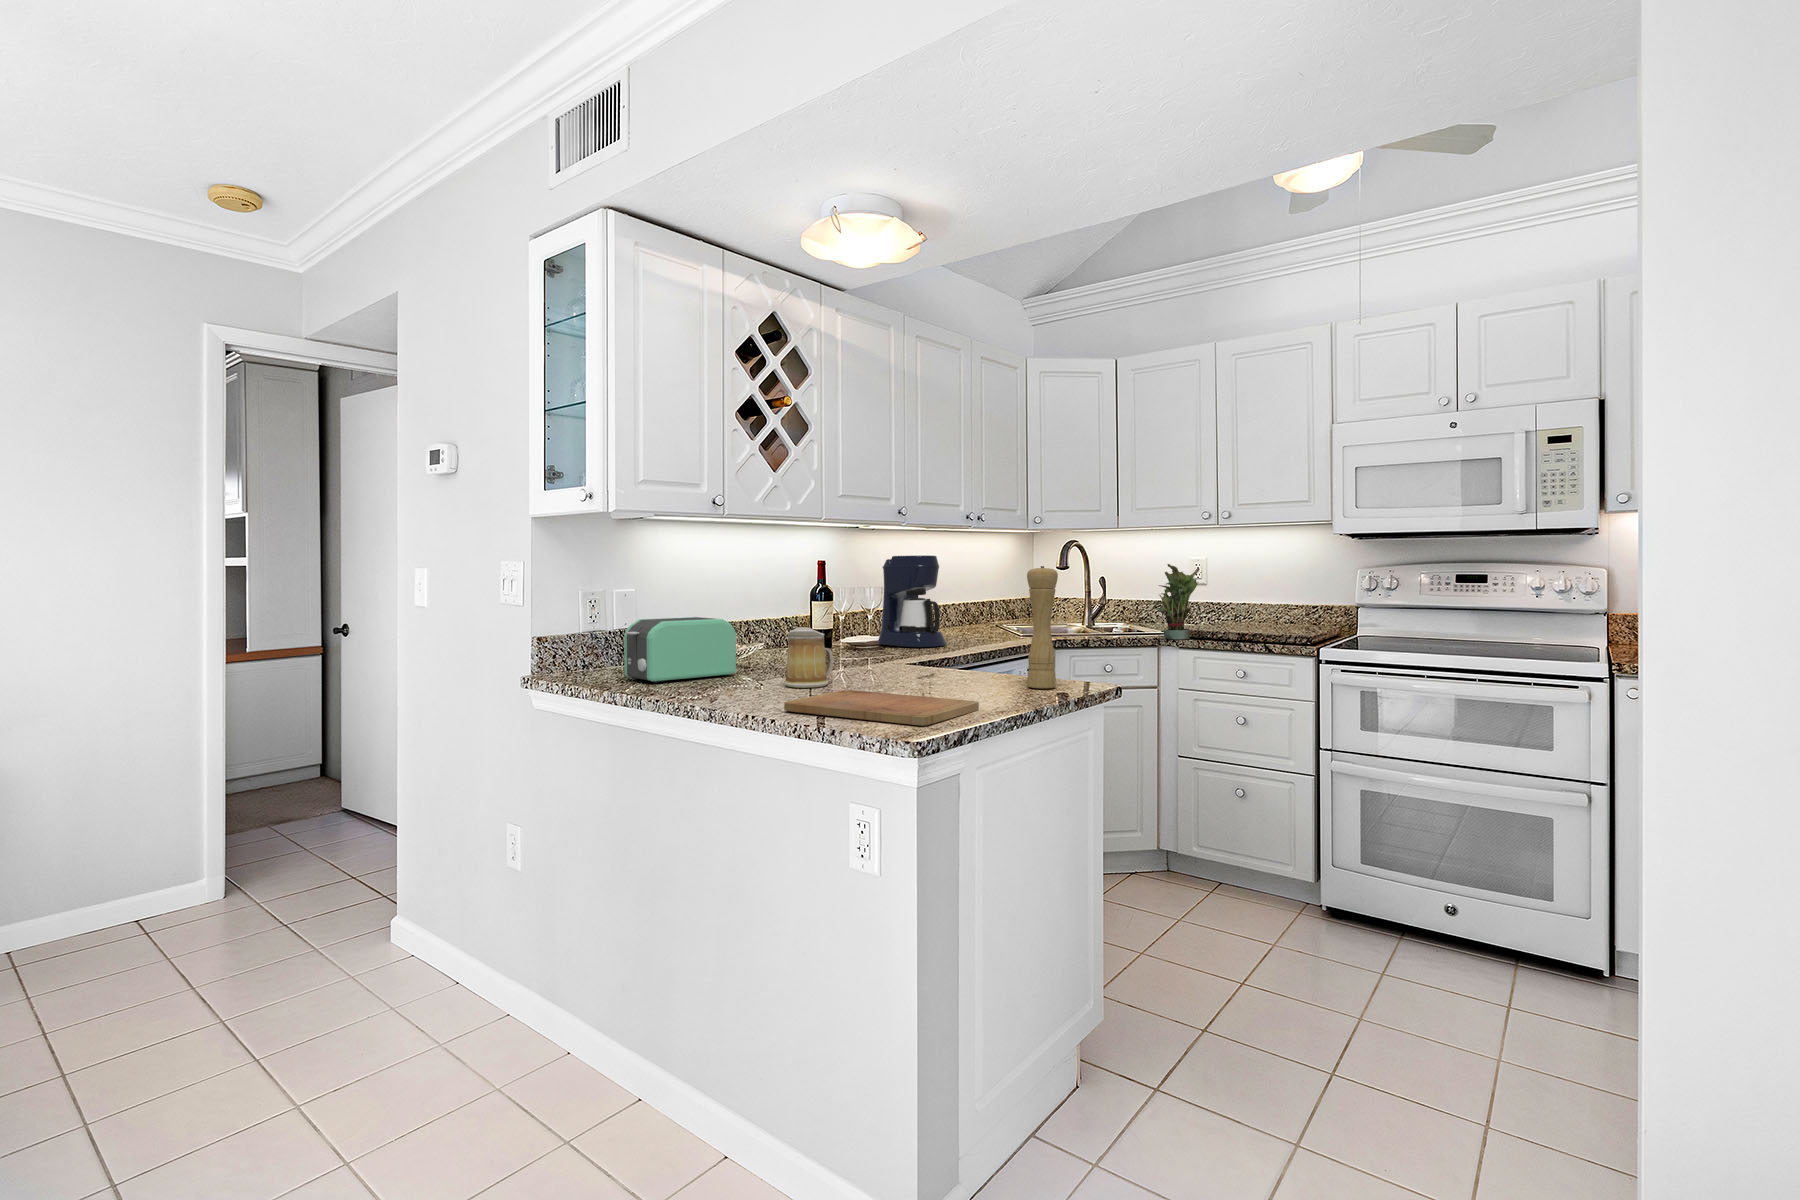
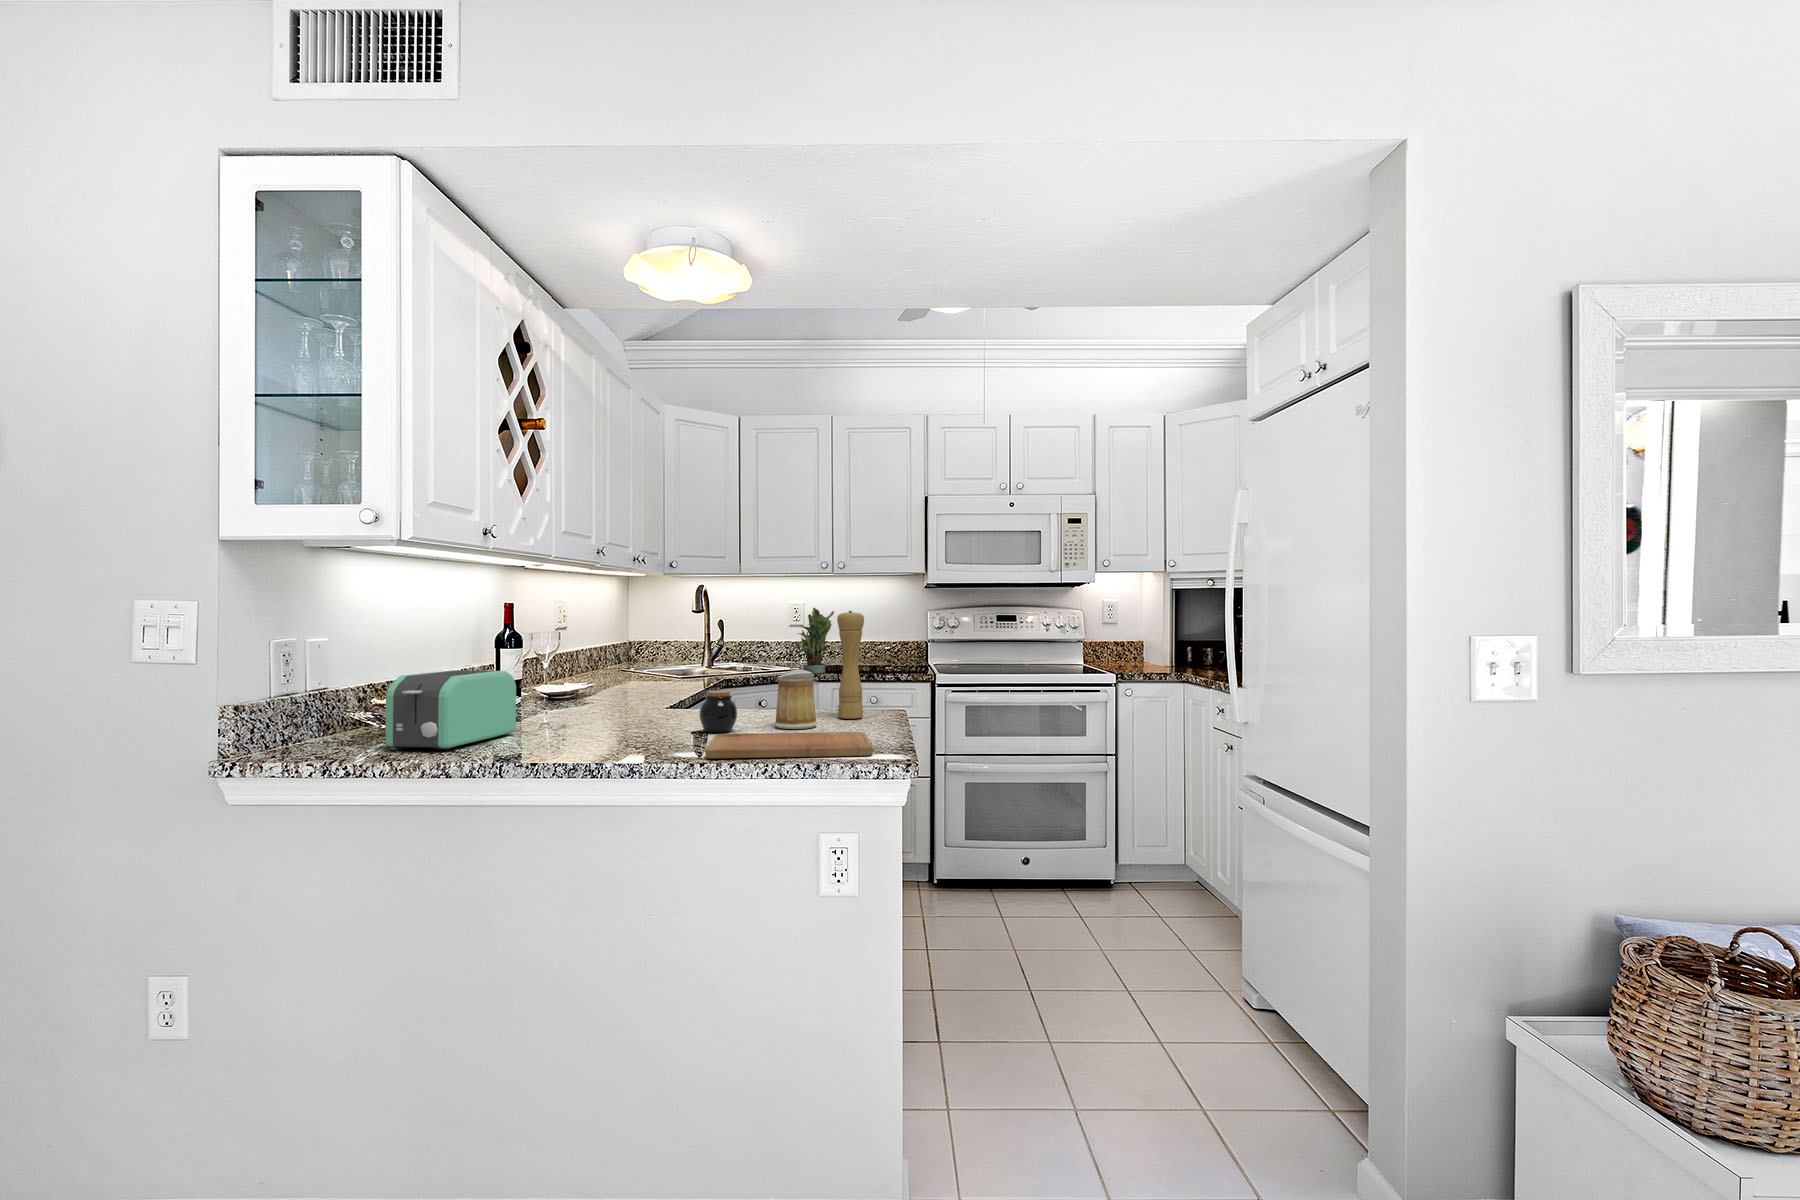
coffee maker: present [878,555,946,647] -> none [559,599,634,693]
mug: present [784,627,833,688] -> present [774,670,817,729]
jar: none [861,647,898,690] -> present [700,690,737,733]

